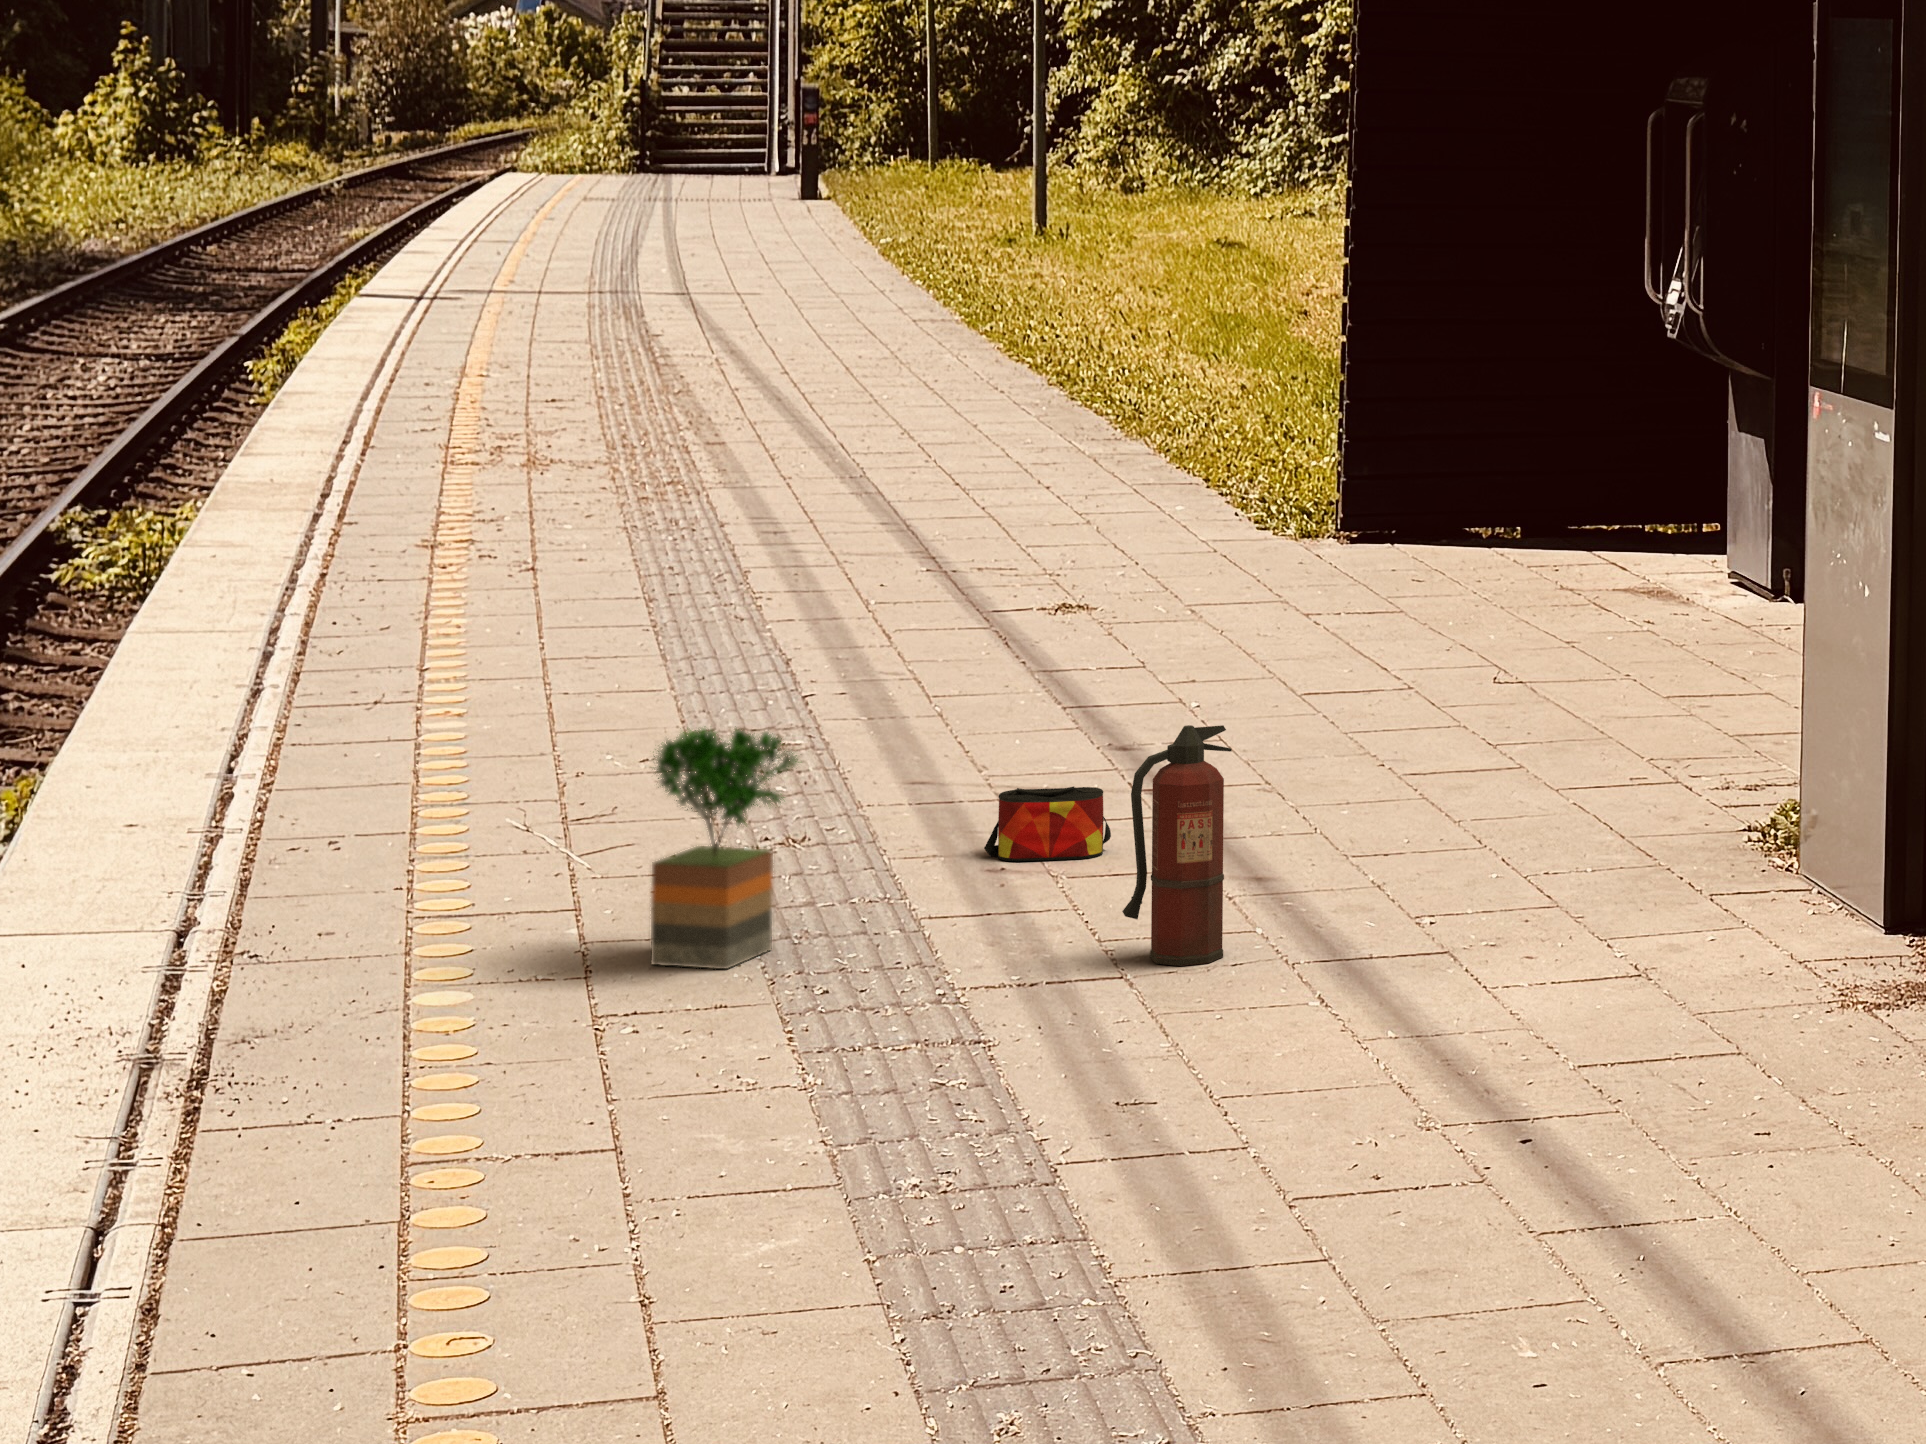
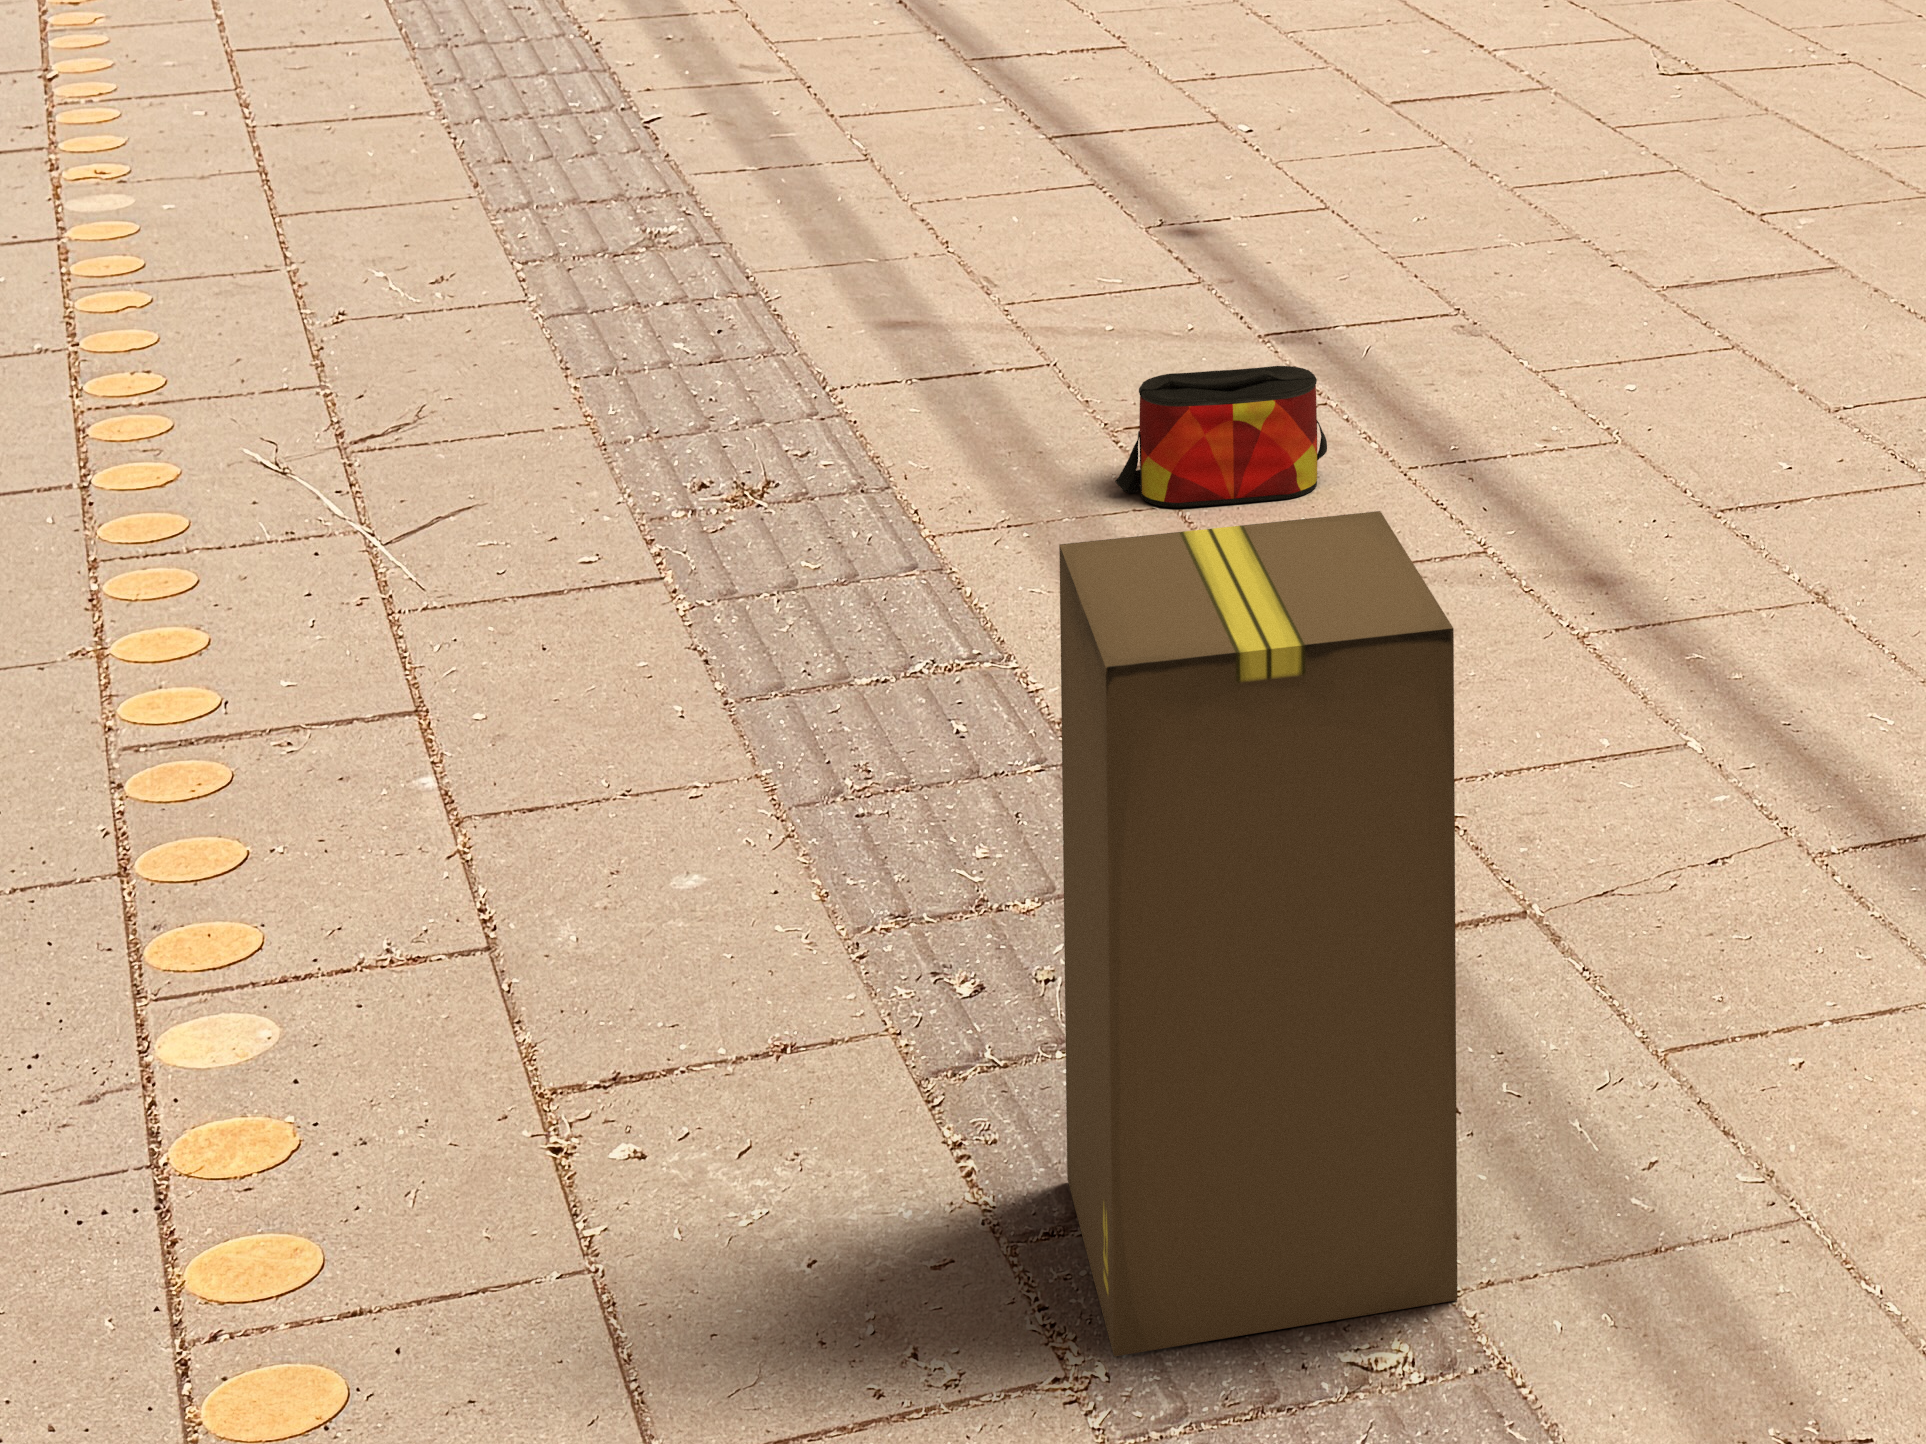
fire extinguisher: present [1122,725,1232,966] -> none [1524,363,1721,832]
potted tree: present [651,728,799,969] -> none [598,370,893,857]
cardboard box: none [807,741,977,1094] -> present [1059,511,1457,1356]

